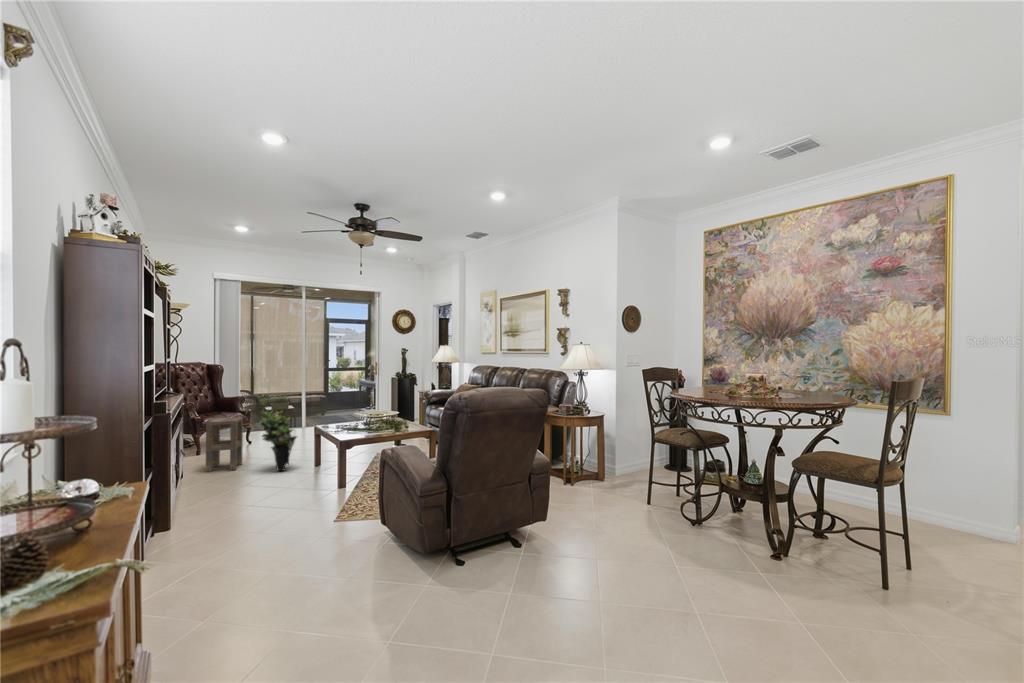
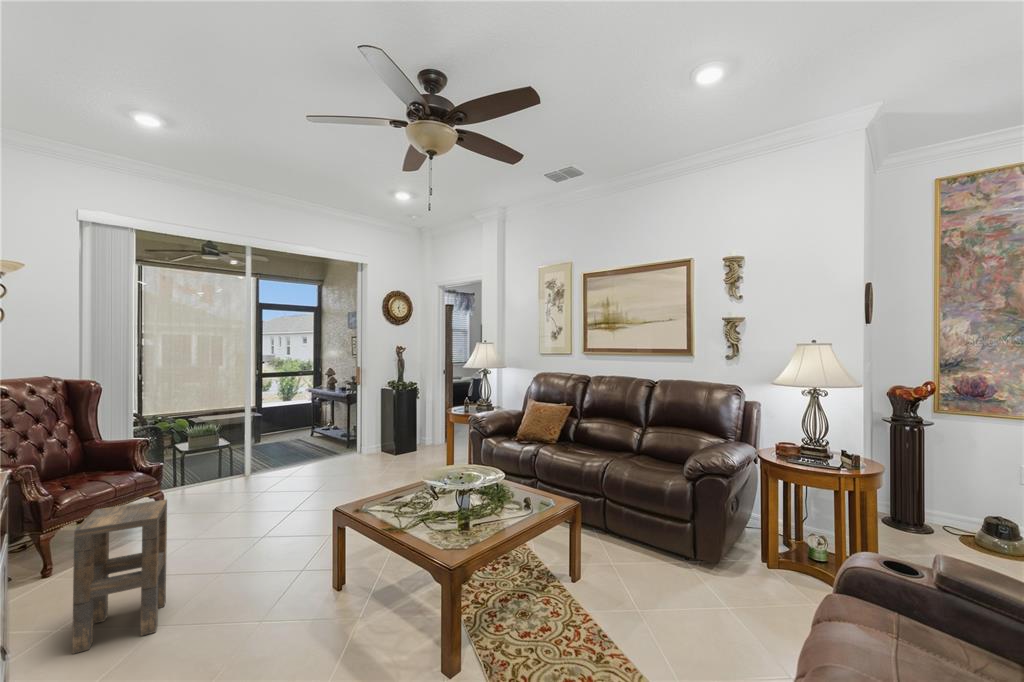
potted plant: present [260,411,297,471] -> none [218,478,304,623]

